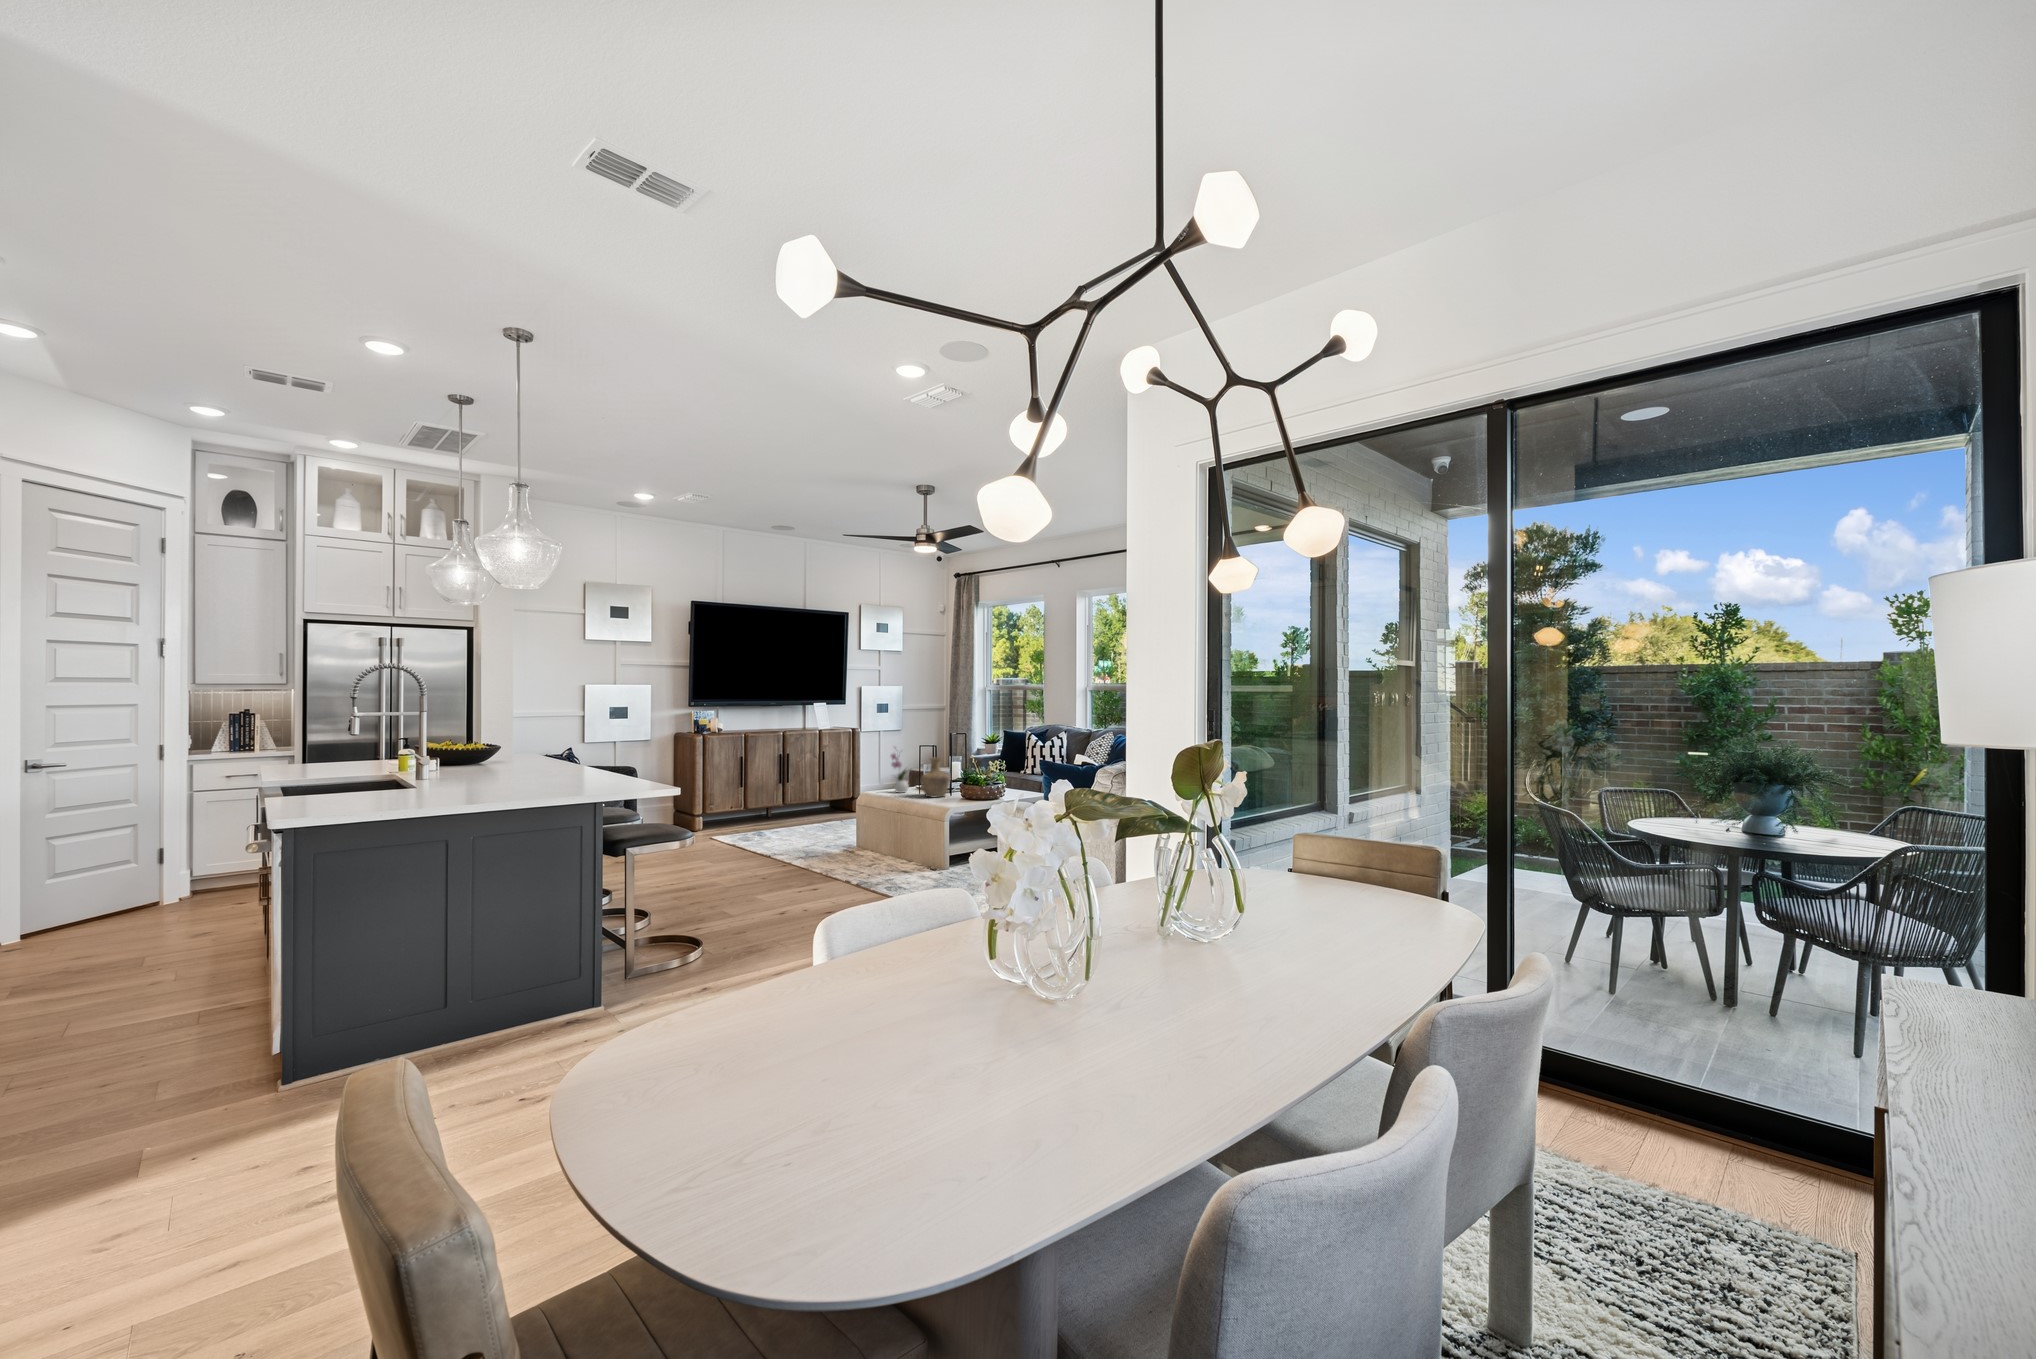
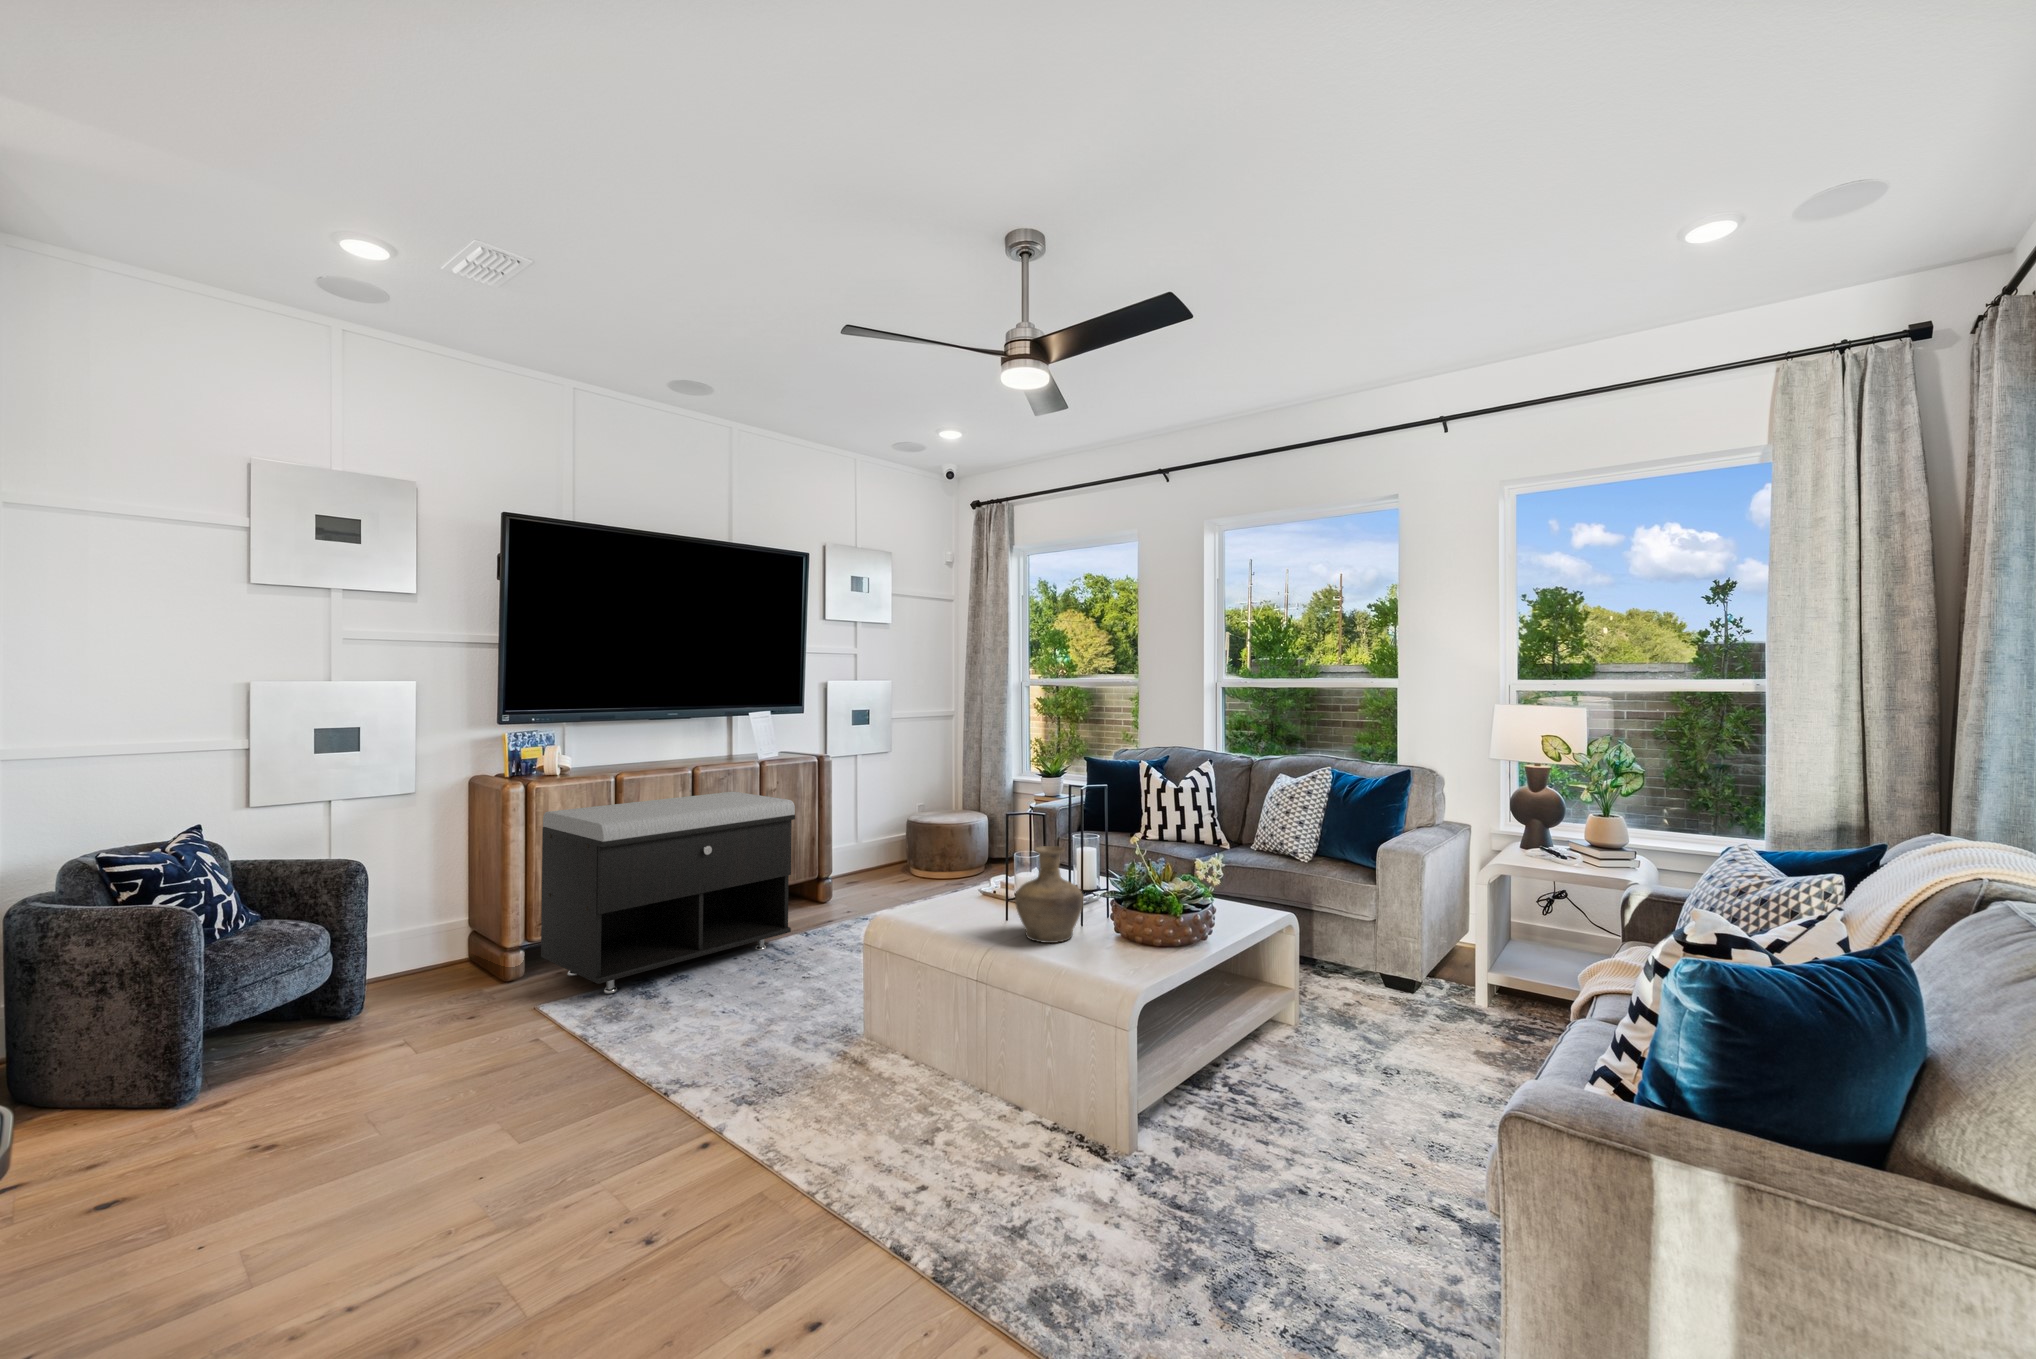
storage bench: none [710,745,836,835] -> present [541,792,795,994]
flower arrangement: present [891,753,909,793] -> none [937,817,985,923]

